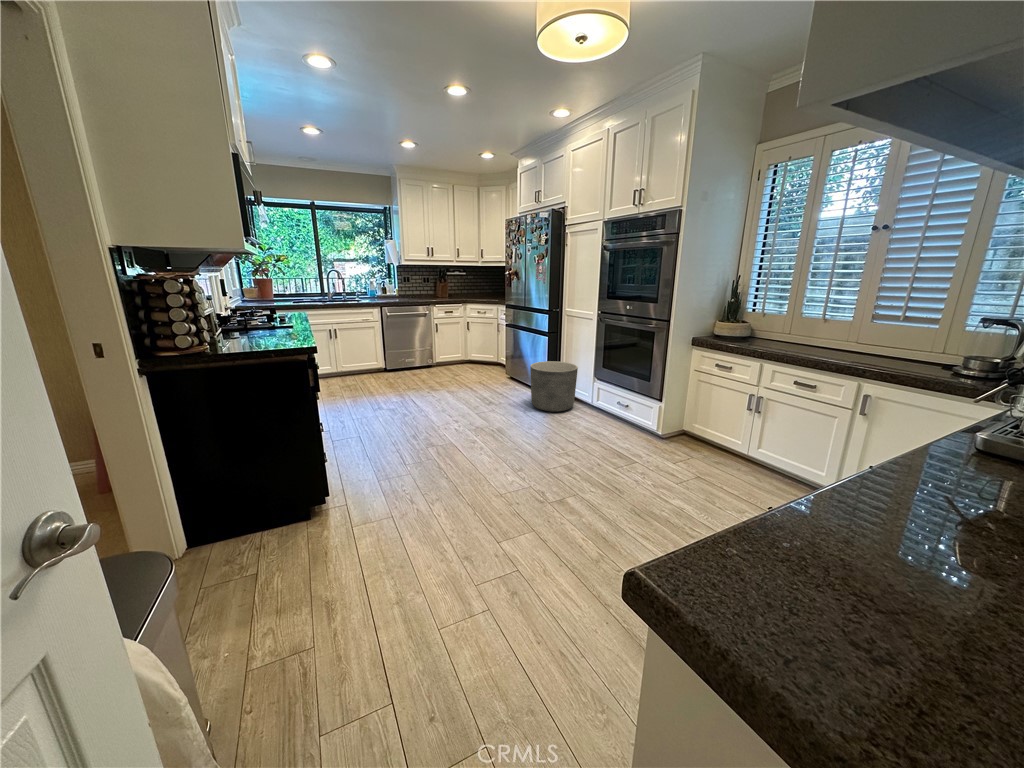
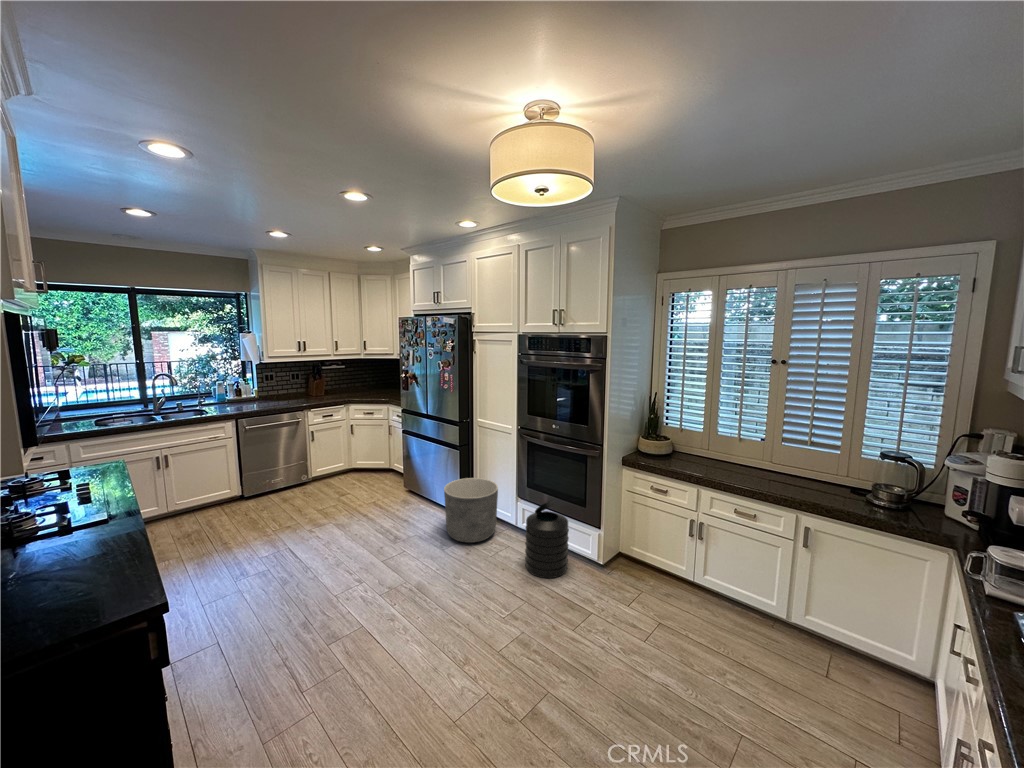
trash can: none [591,373,633,439] -> present [525,500,569,578]

